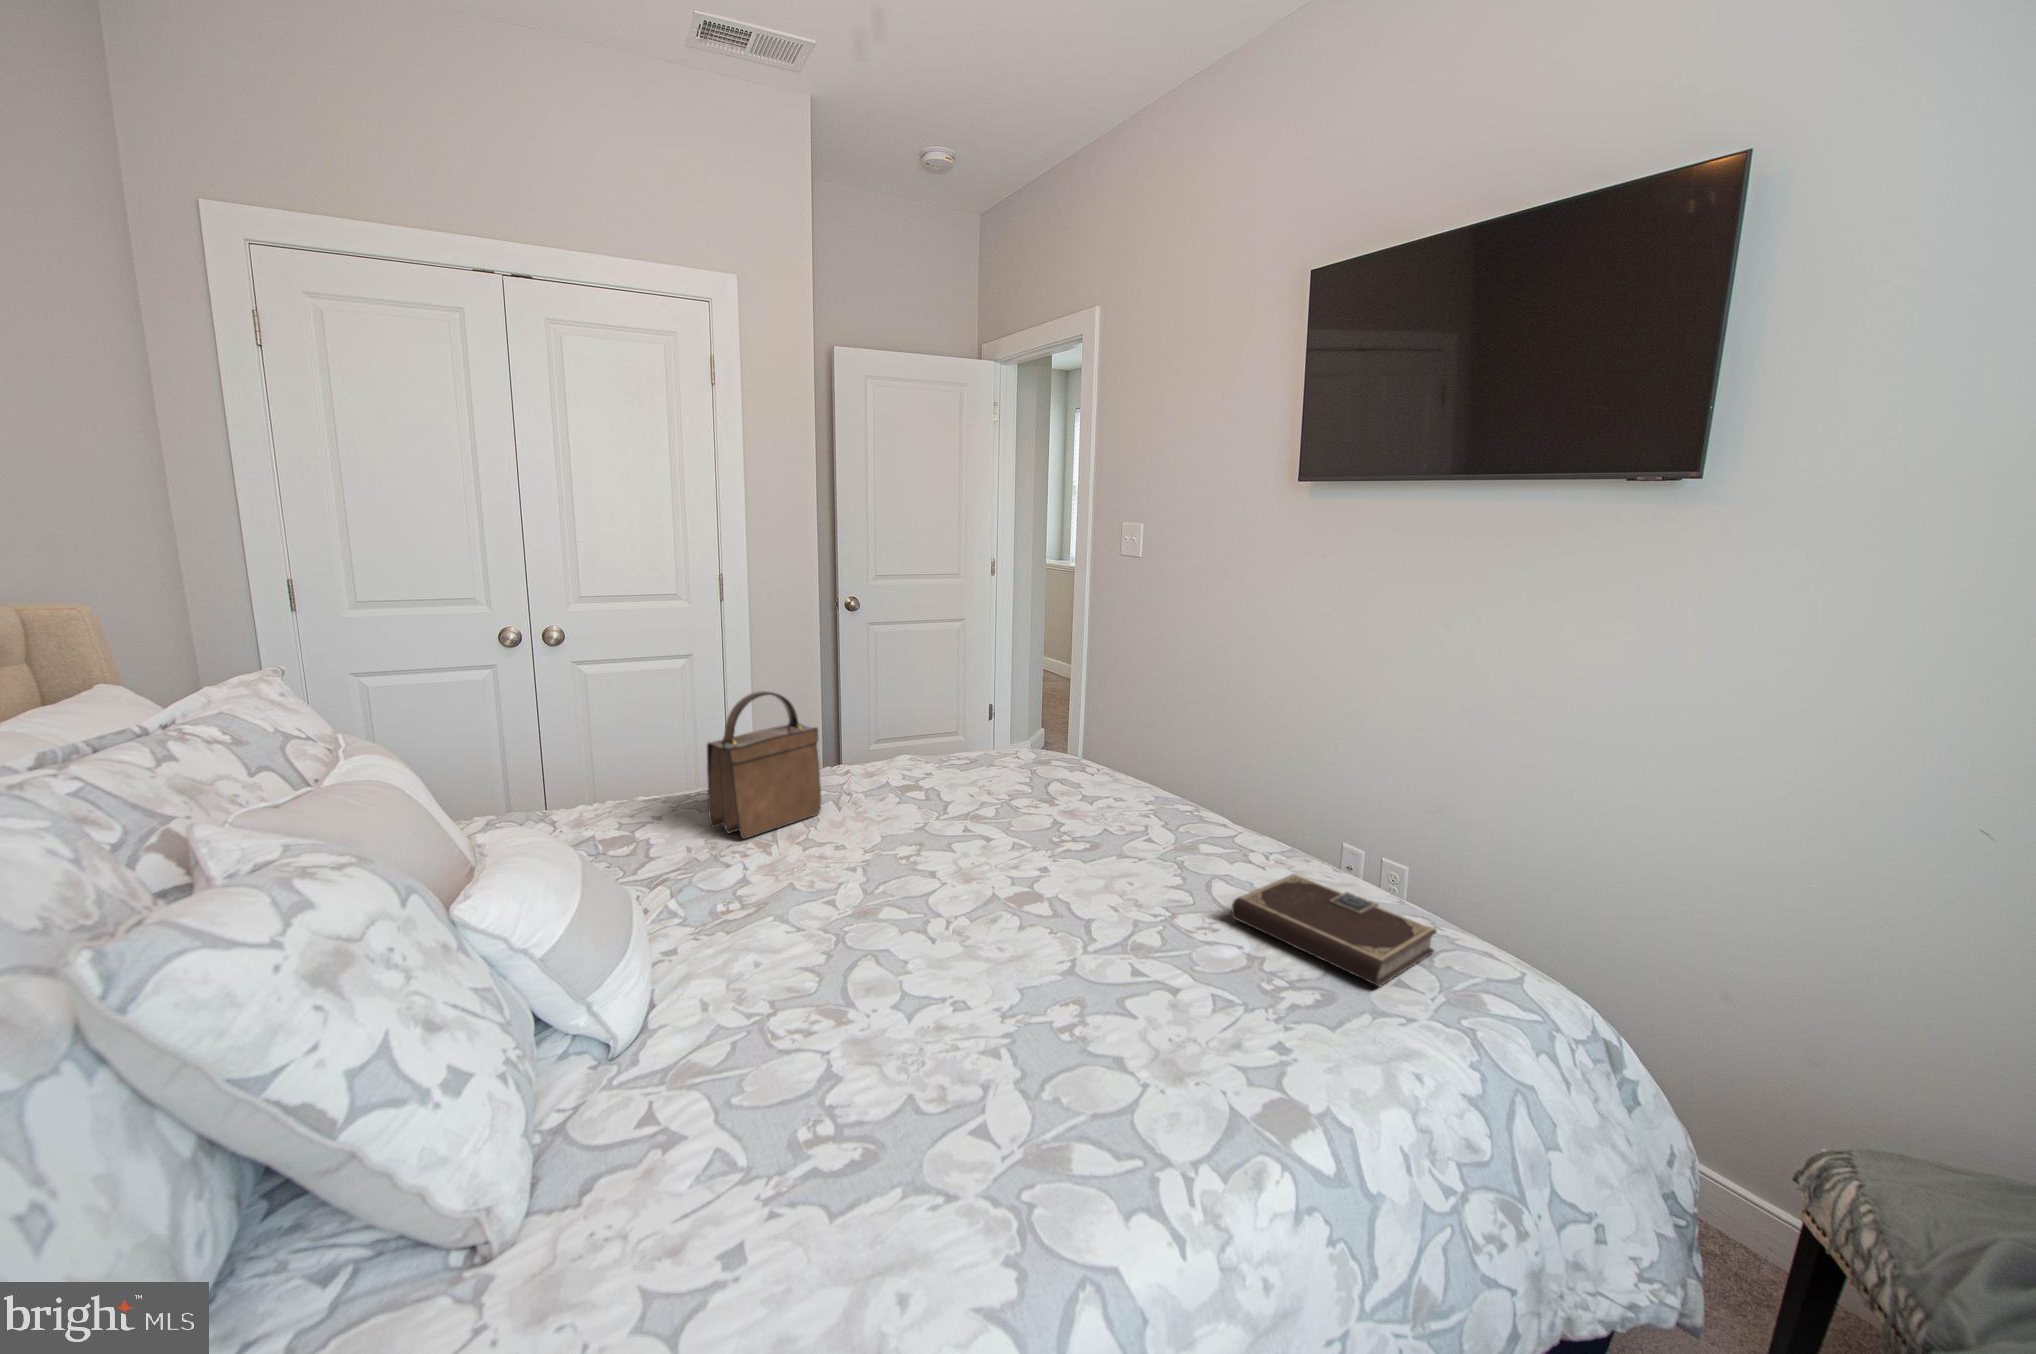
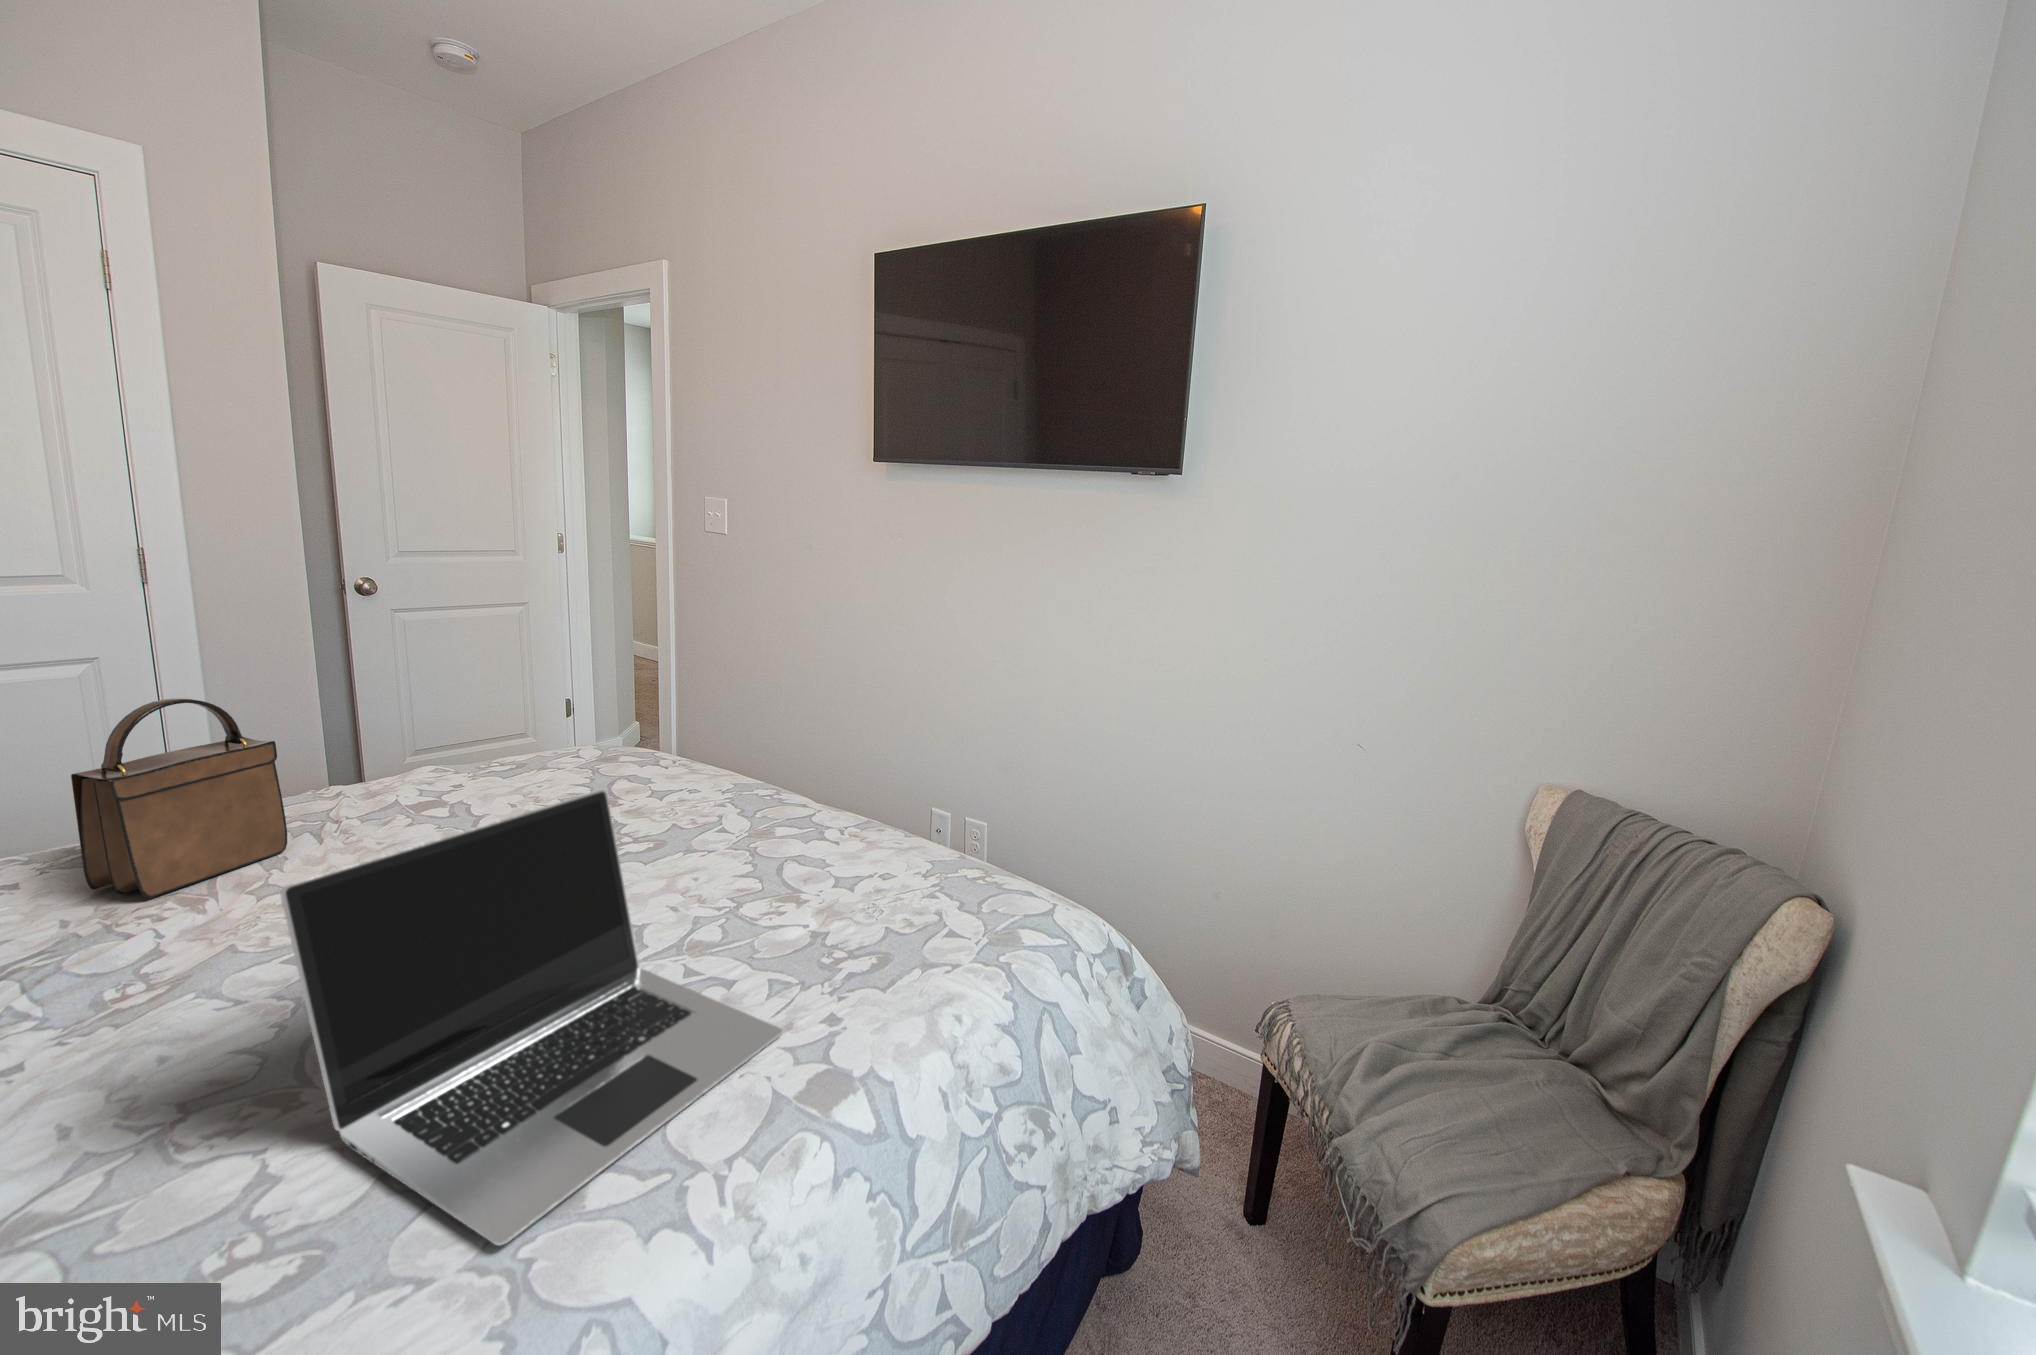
laptop: none [859,794,1230,1182] -> present [281,790,782,1245]
notebook: present [1232,874,1437,987] -> none [801,845,989,940]

